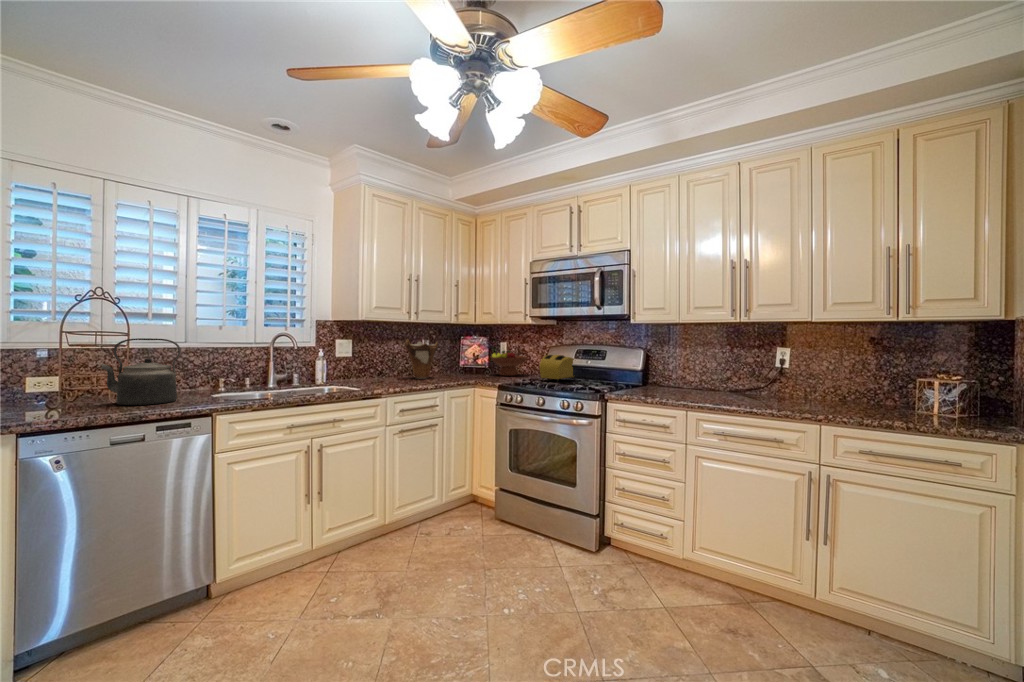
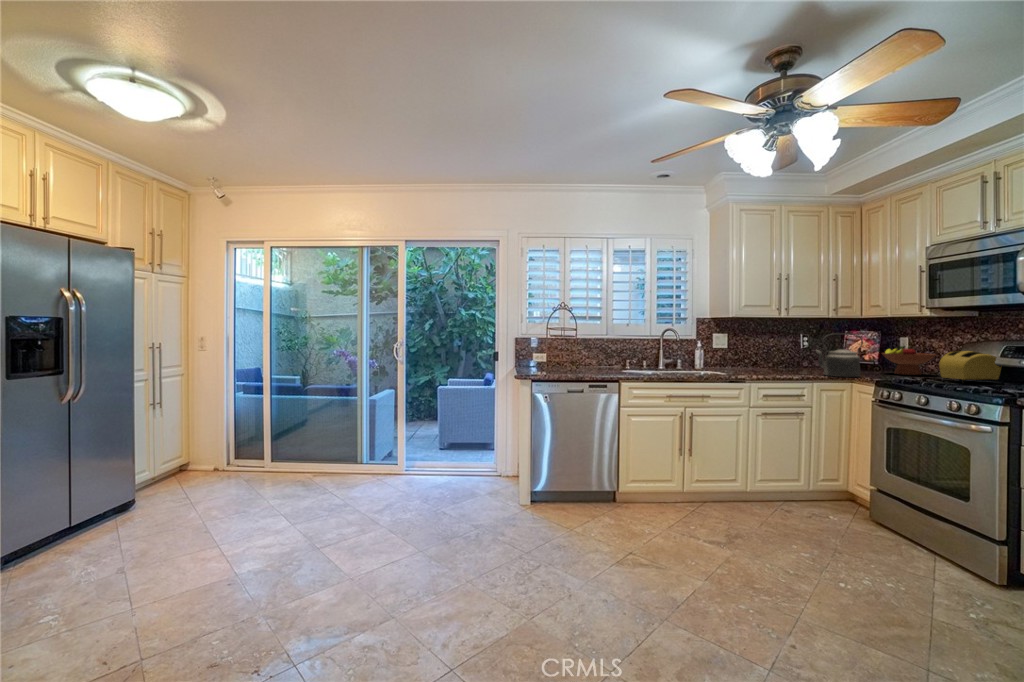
kettle: present [101,338,180,405] -> present [816,333,863,377]
vase: present [405,339,438,379] -> none [776,333,813,372]

